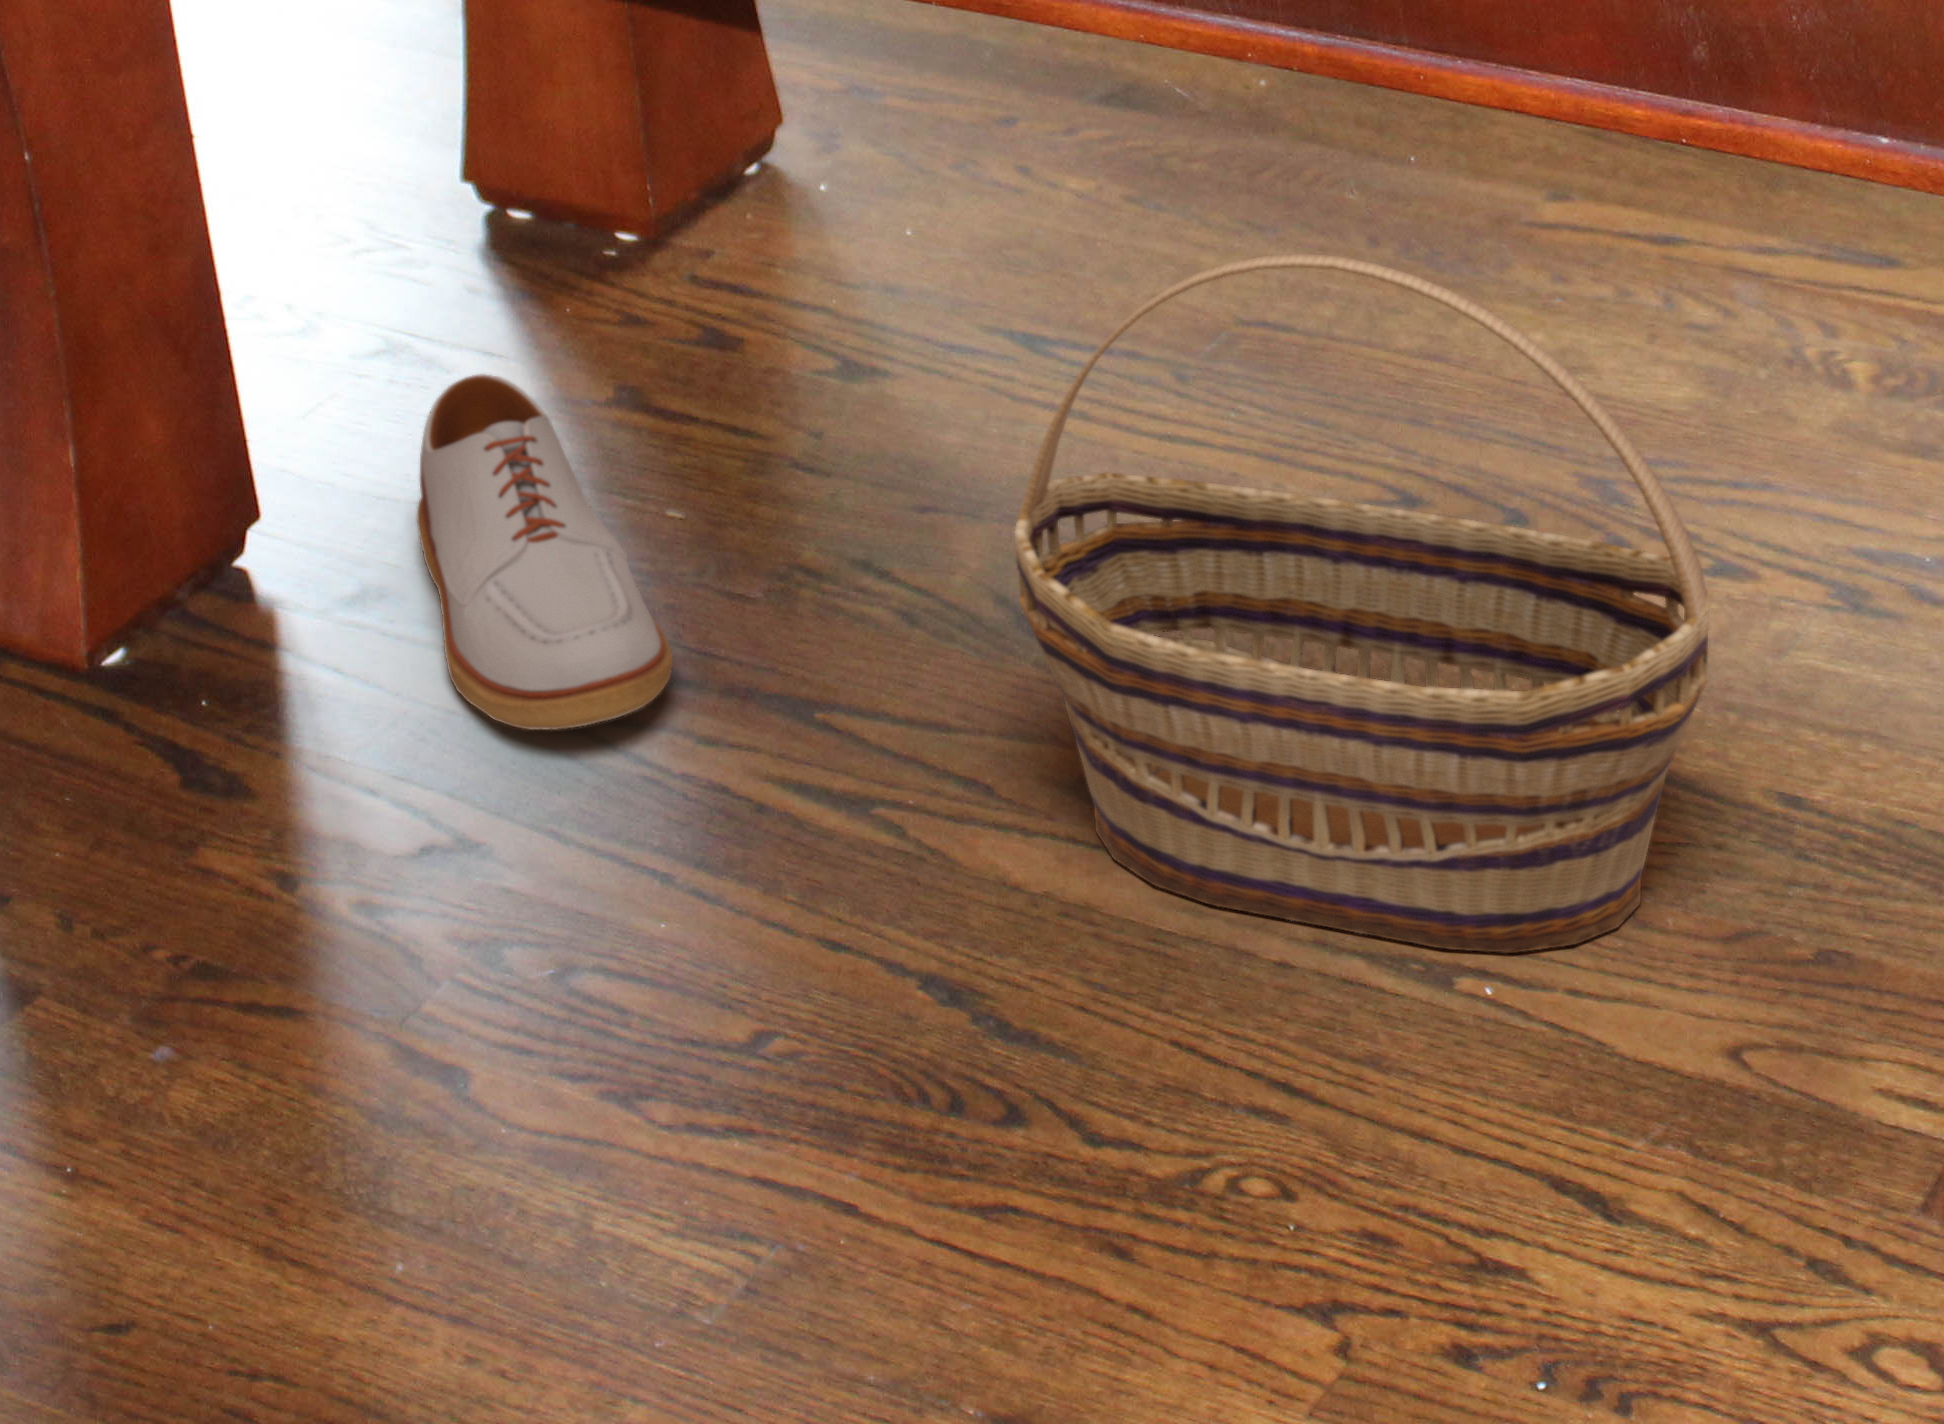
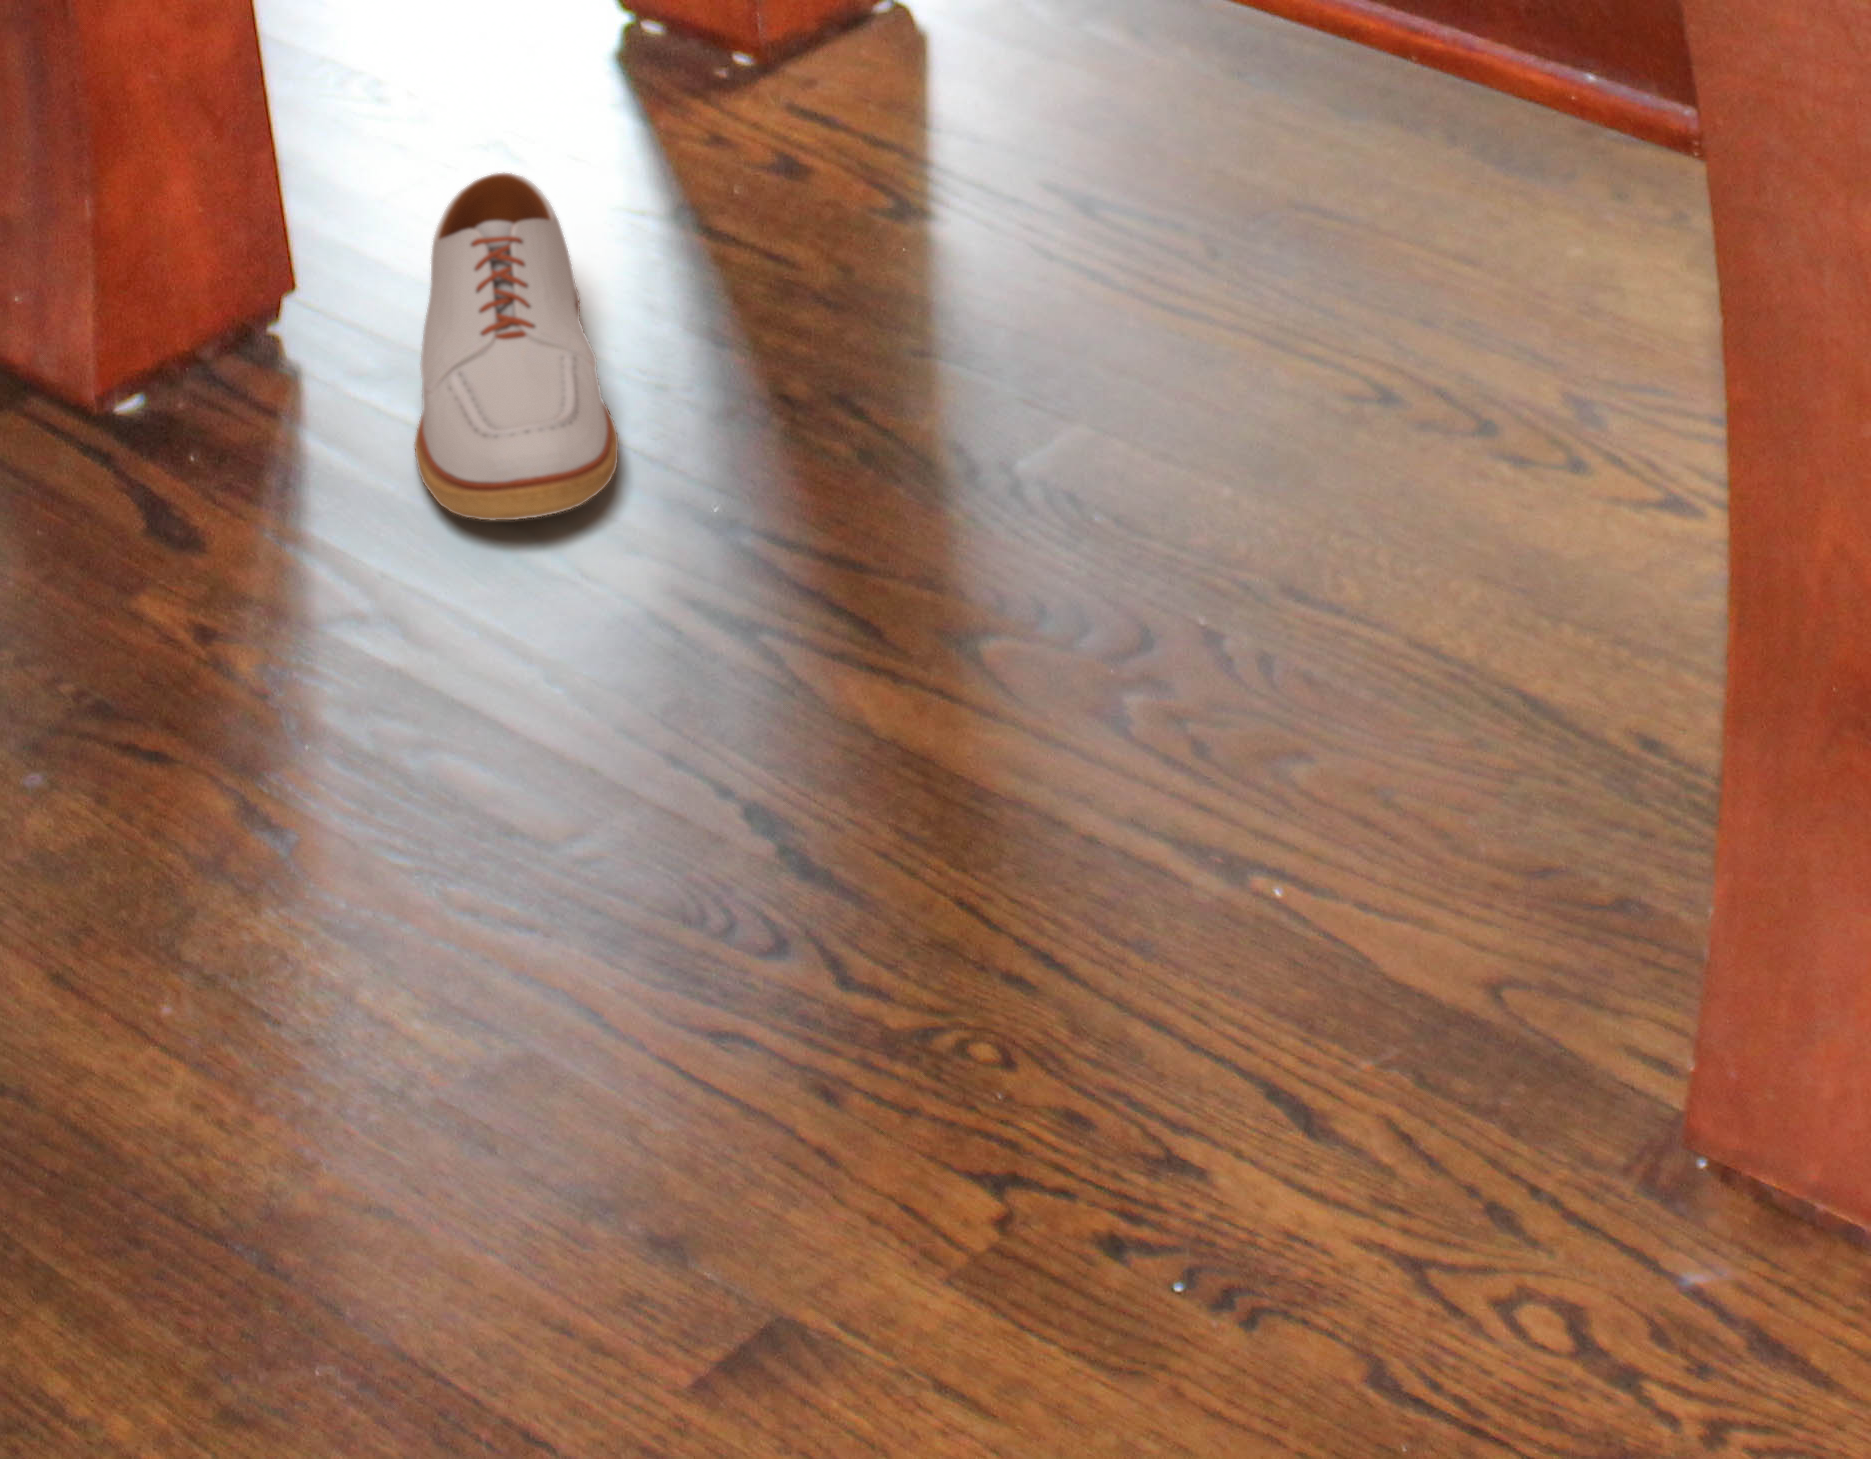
basket: present [1015,254,1709,953] -> none [885,140,1531,858]

